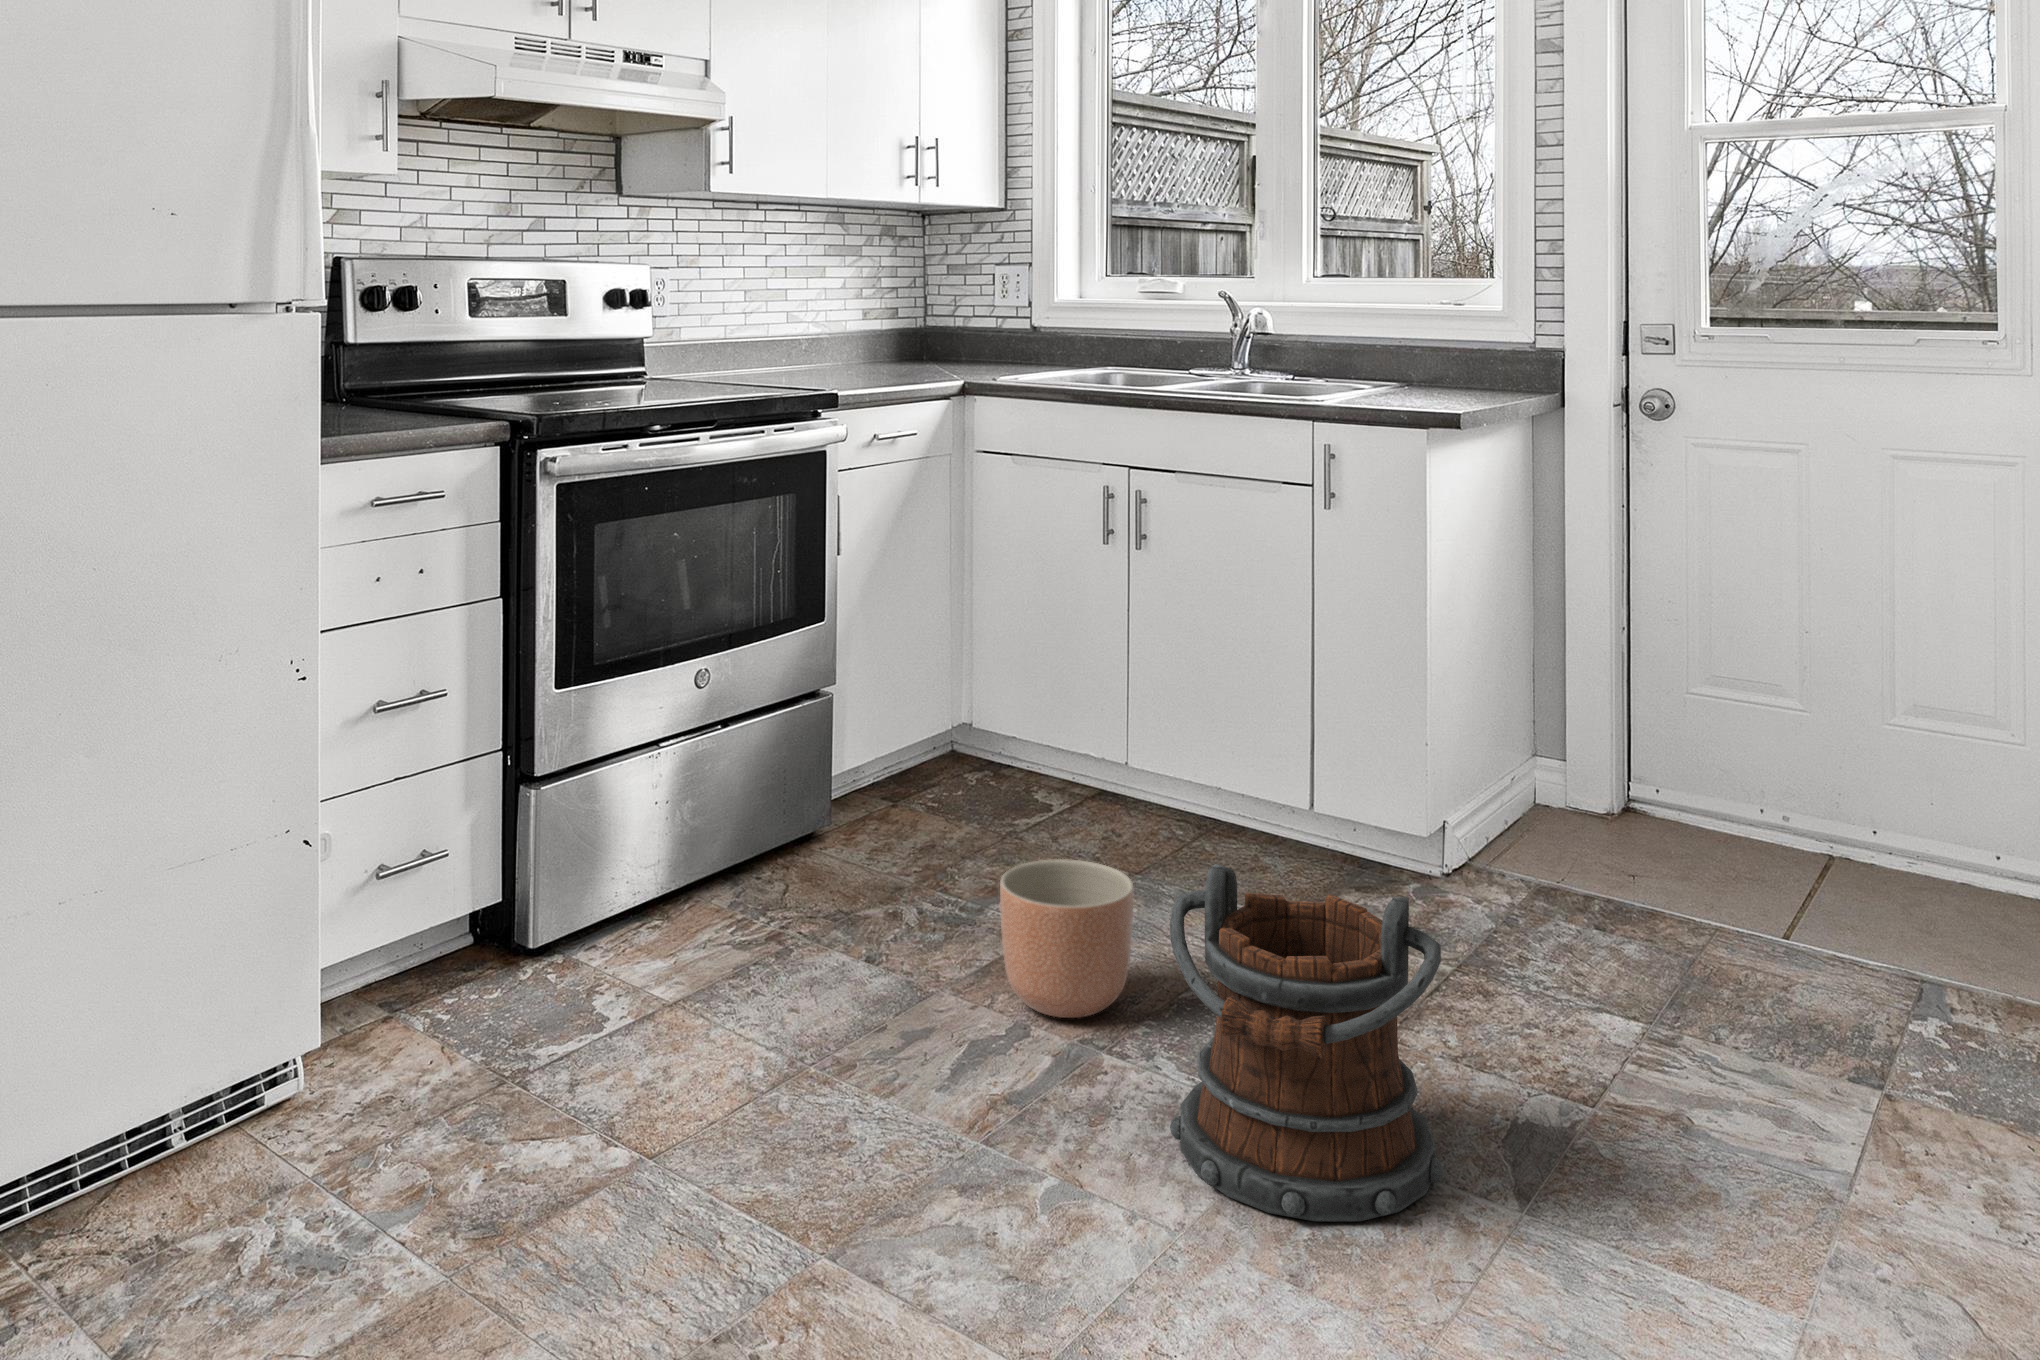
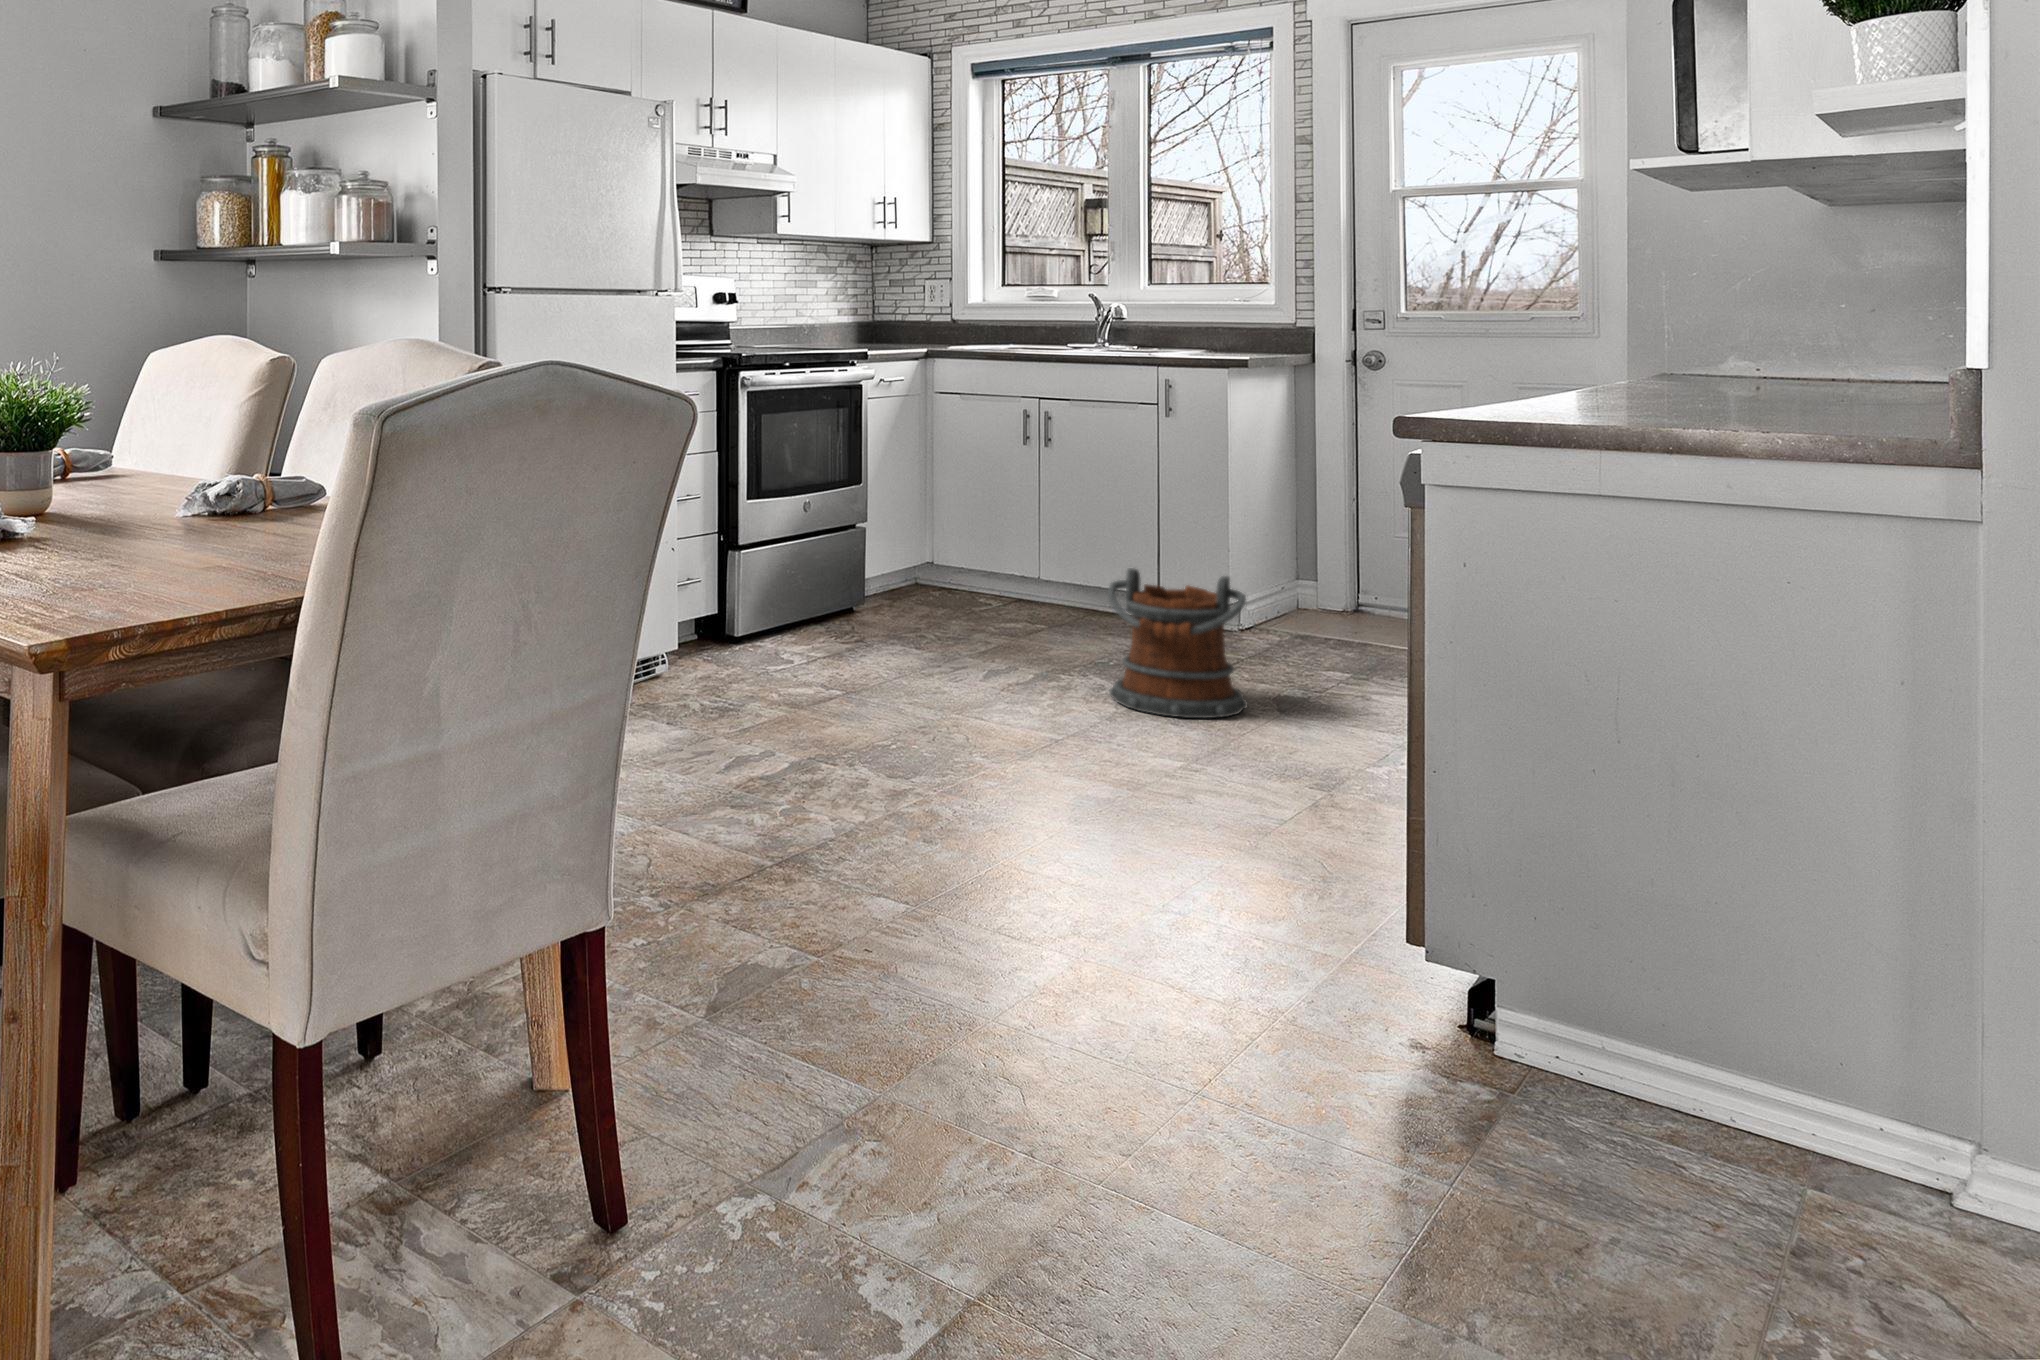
planter: present [1000,859,1134,1018] -> none [1000,595,1074,668]

